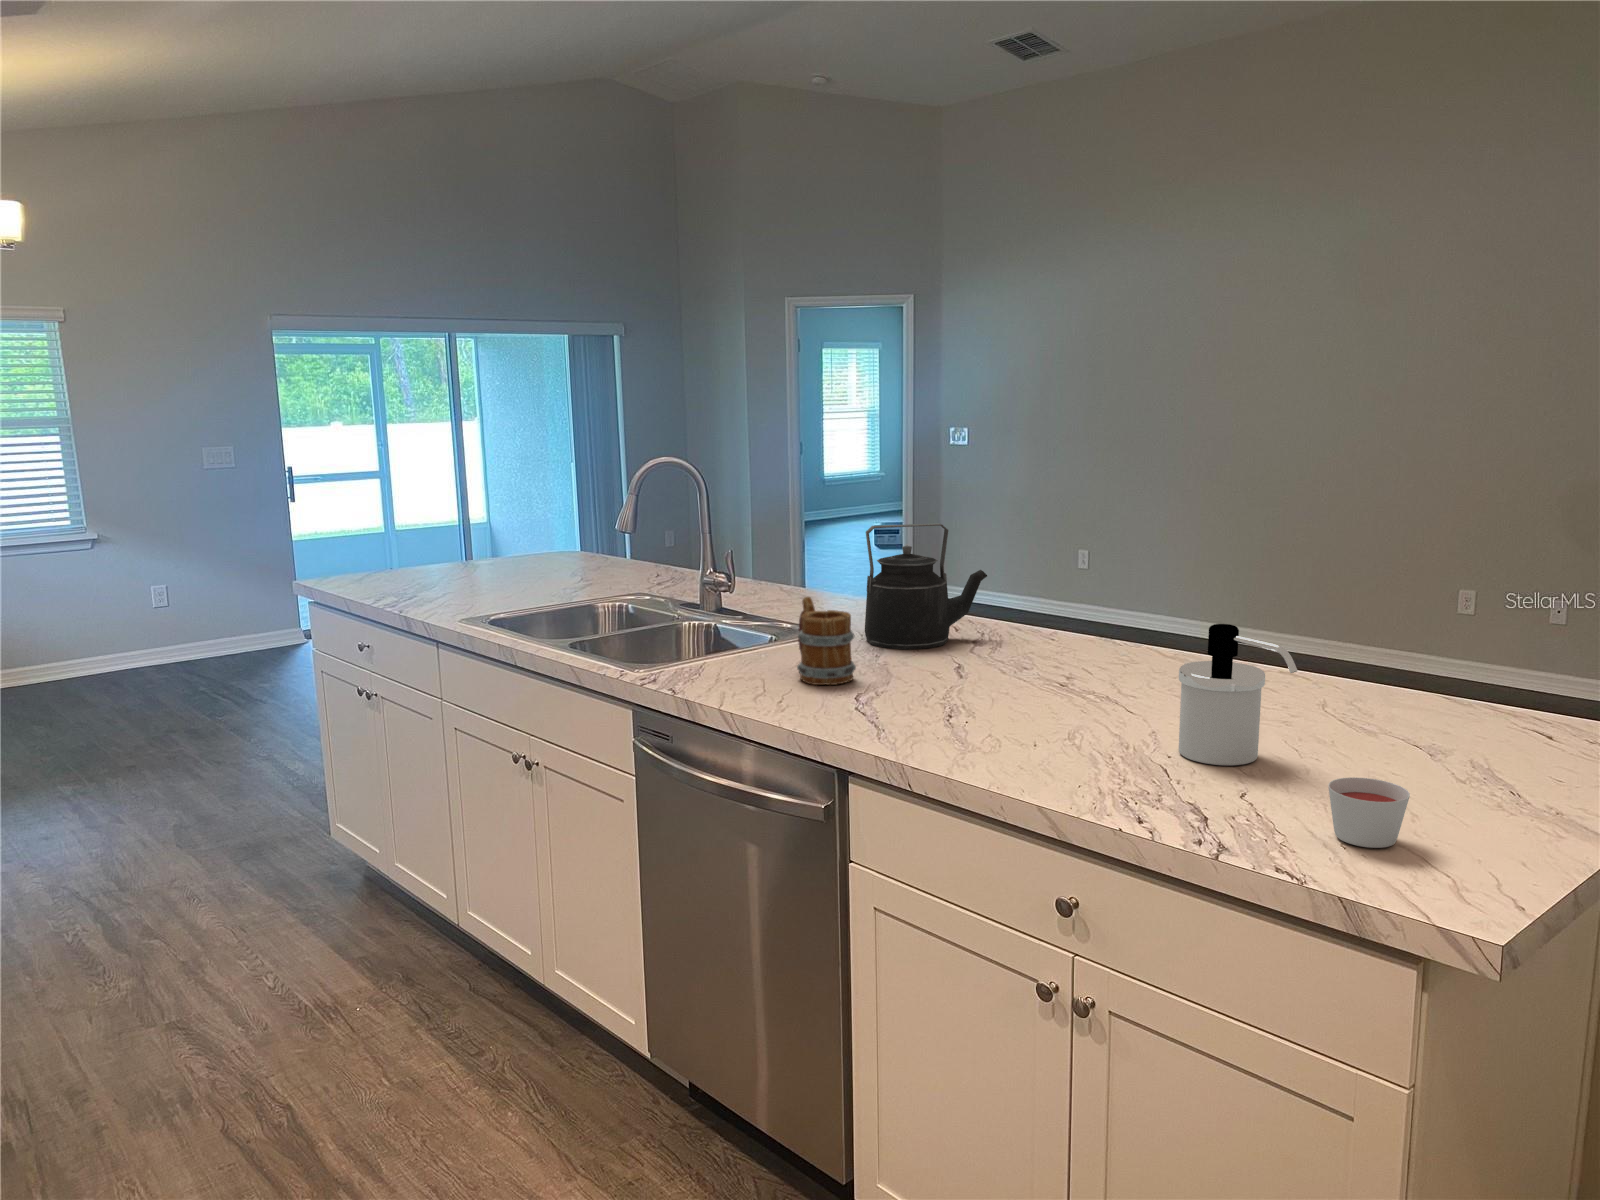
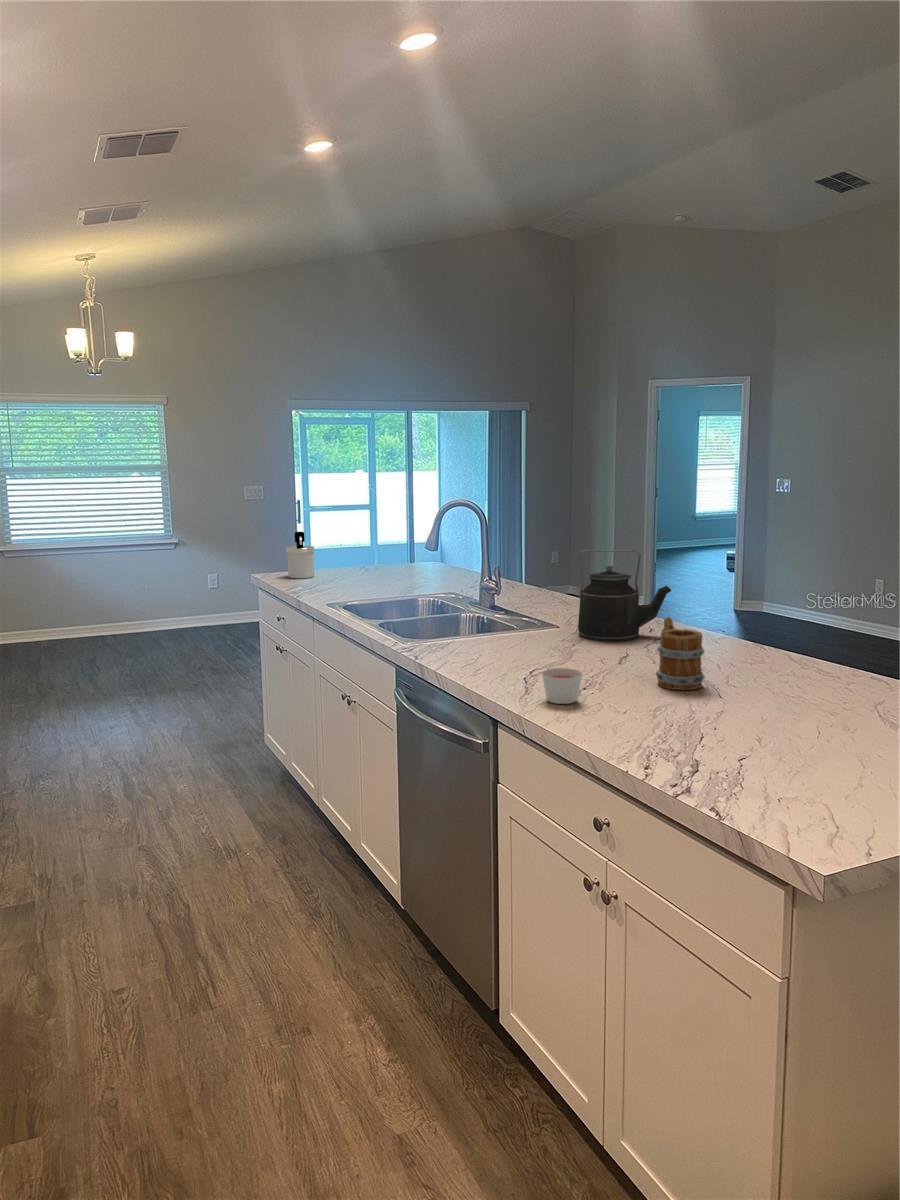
mug: present [797,597,856,685] -> present [656,617,705,690]
soap dispenser: present [1179,624,1297,766] -> present [286,532,314,578]
candle: present [1328,777,1410,848] -> present [542,668,582,704]

